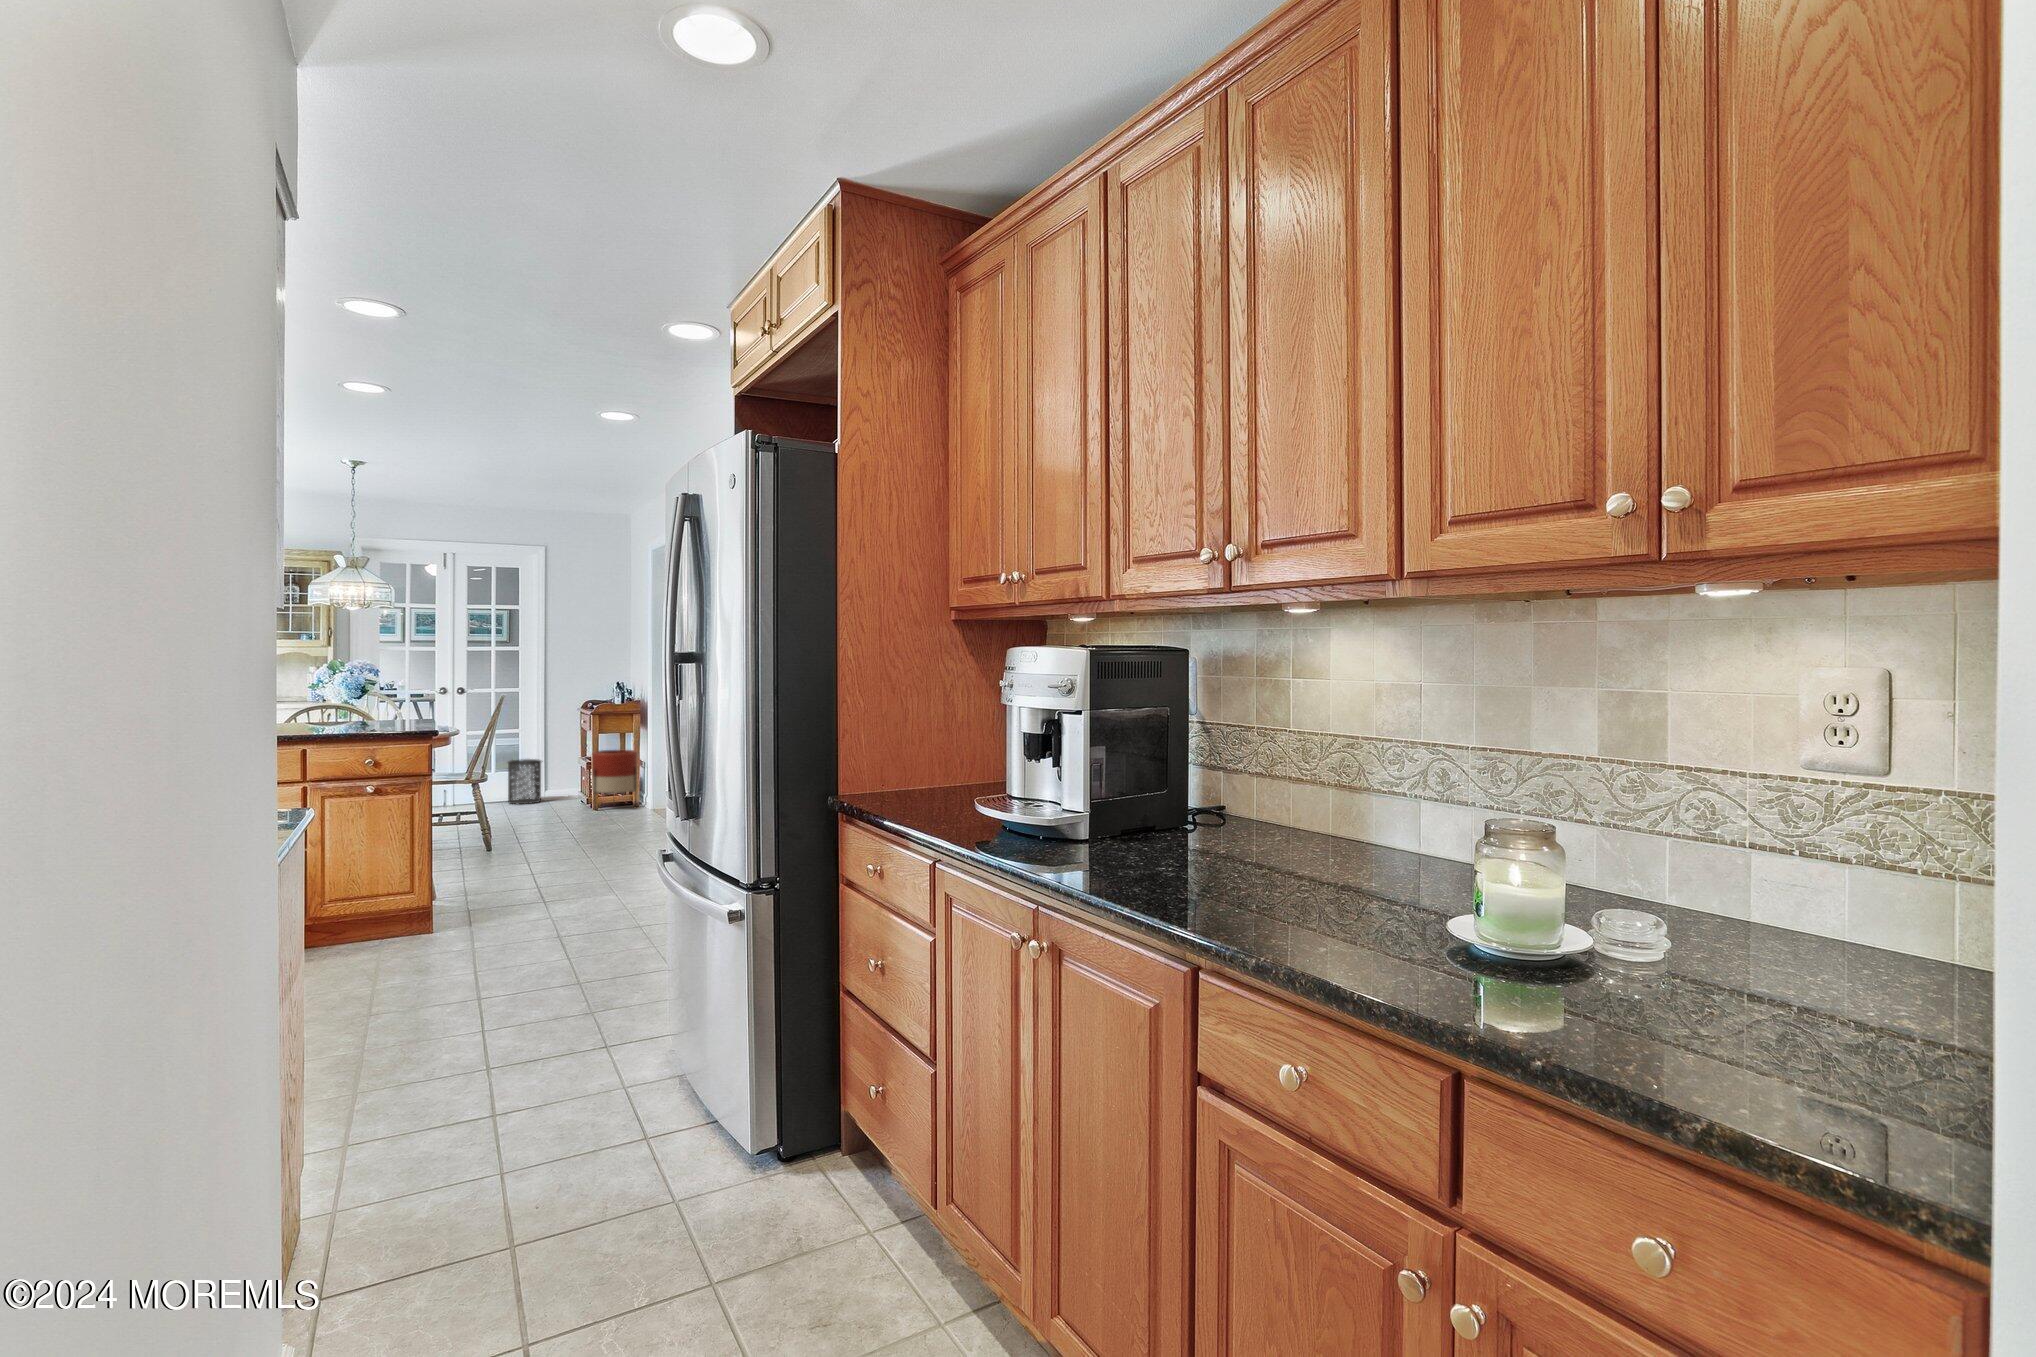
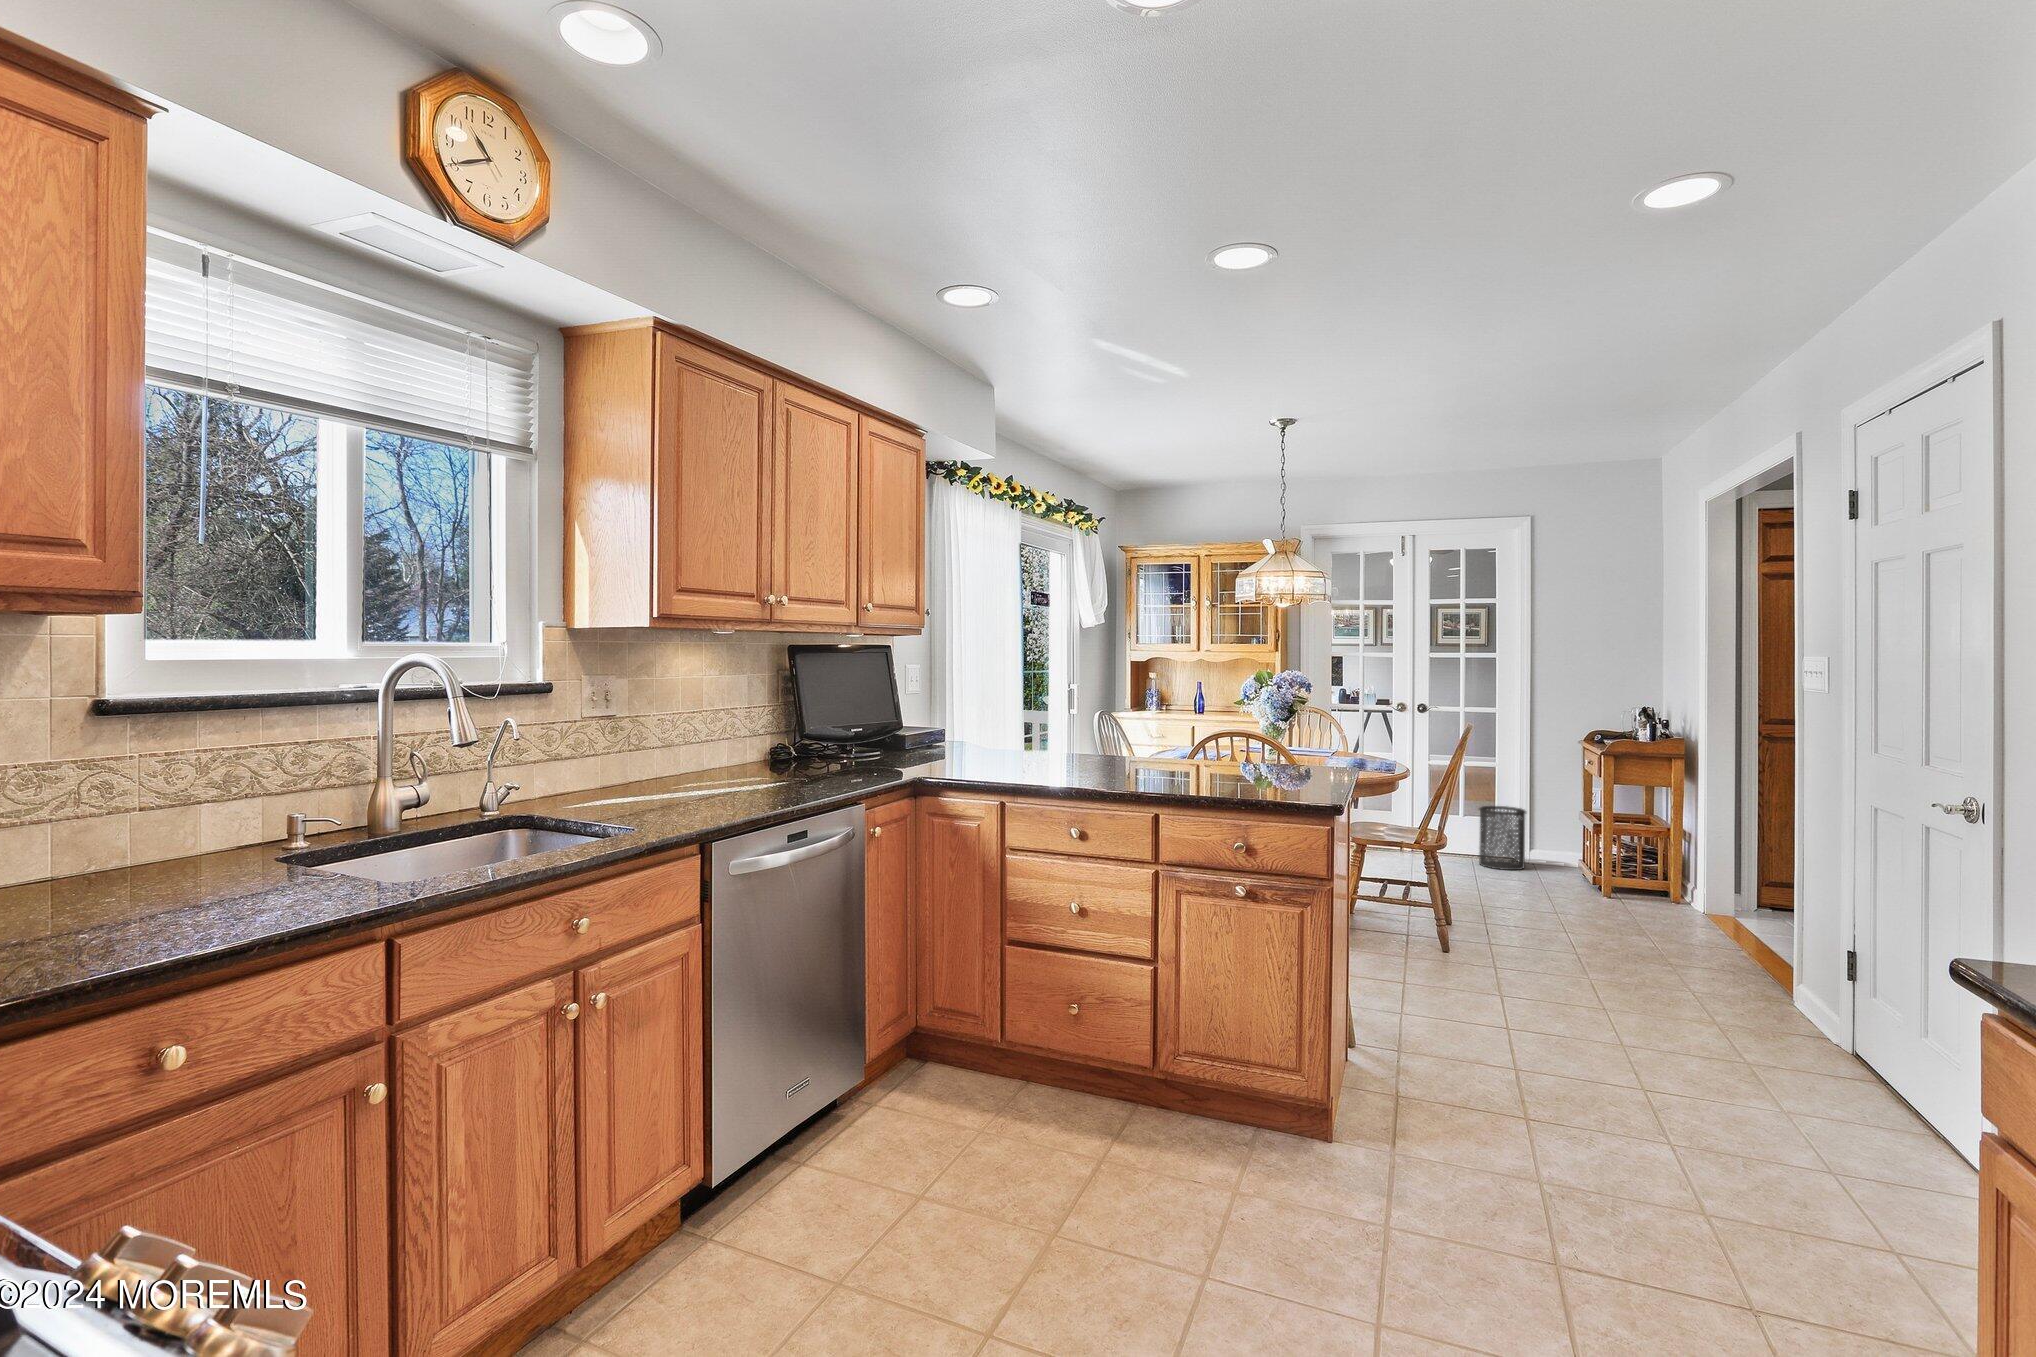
planter: present [592,750,637,795] -> none [1602,808,1679,907]

